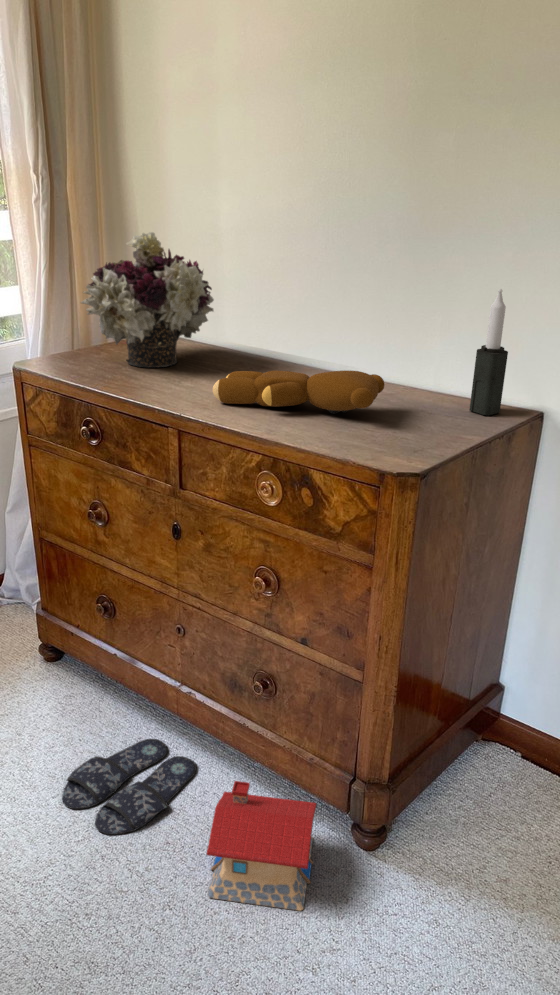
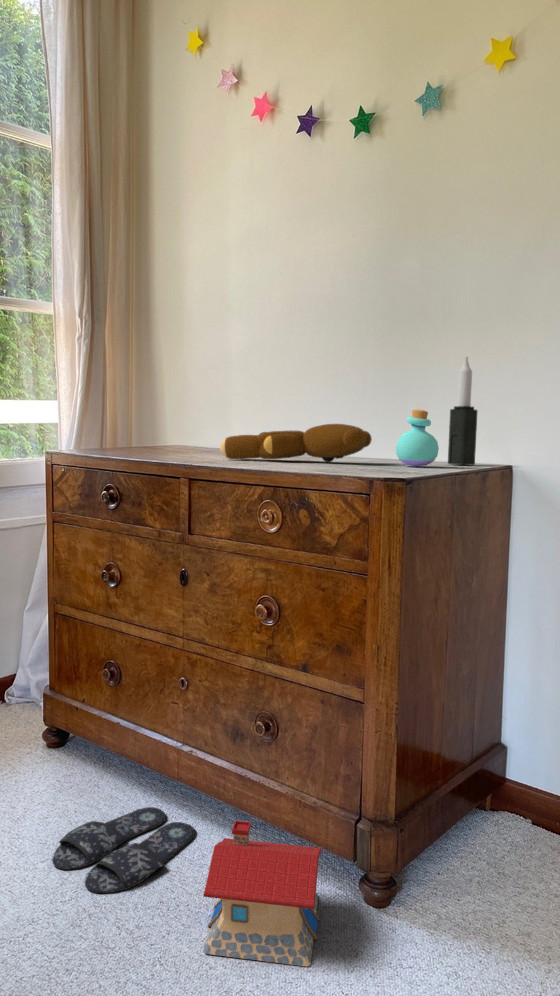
flower arrangement: present [81,232,214,368] -> none [108,345,222,454]
perfume bottle: none [410,369,457,433] -> present [396,409,439,466]

